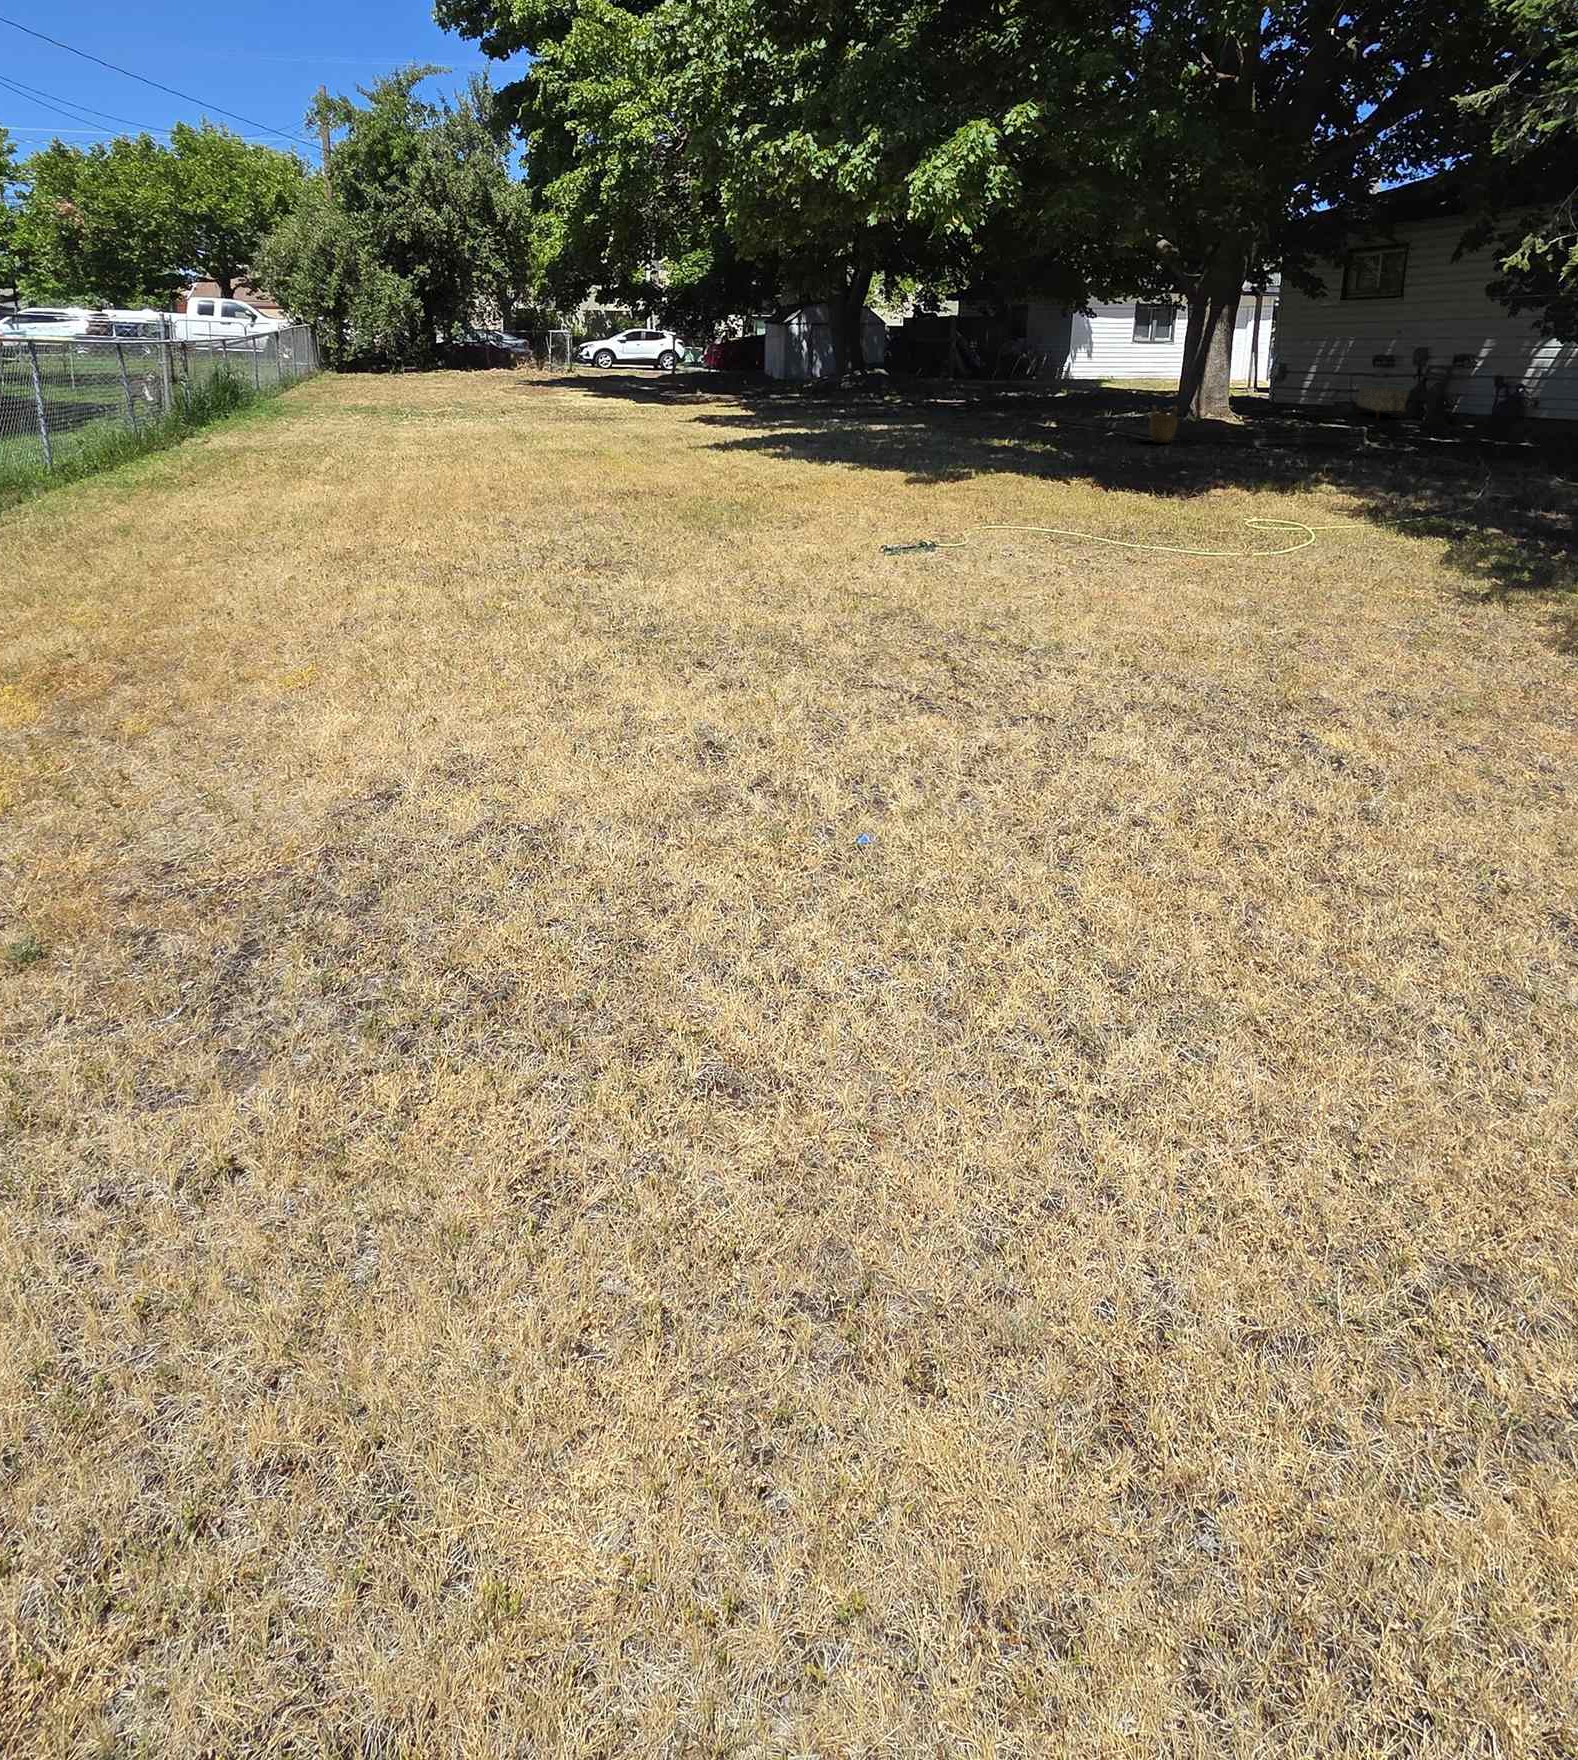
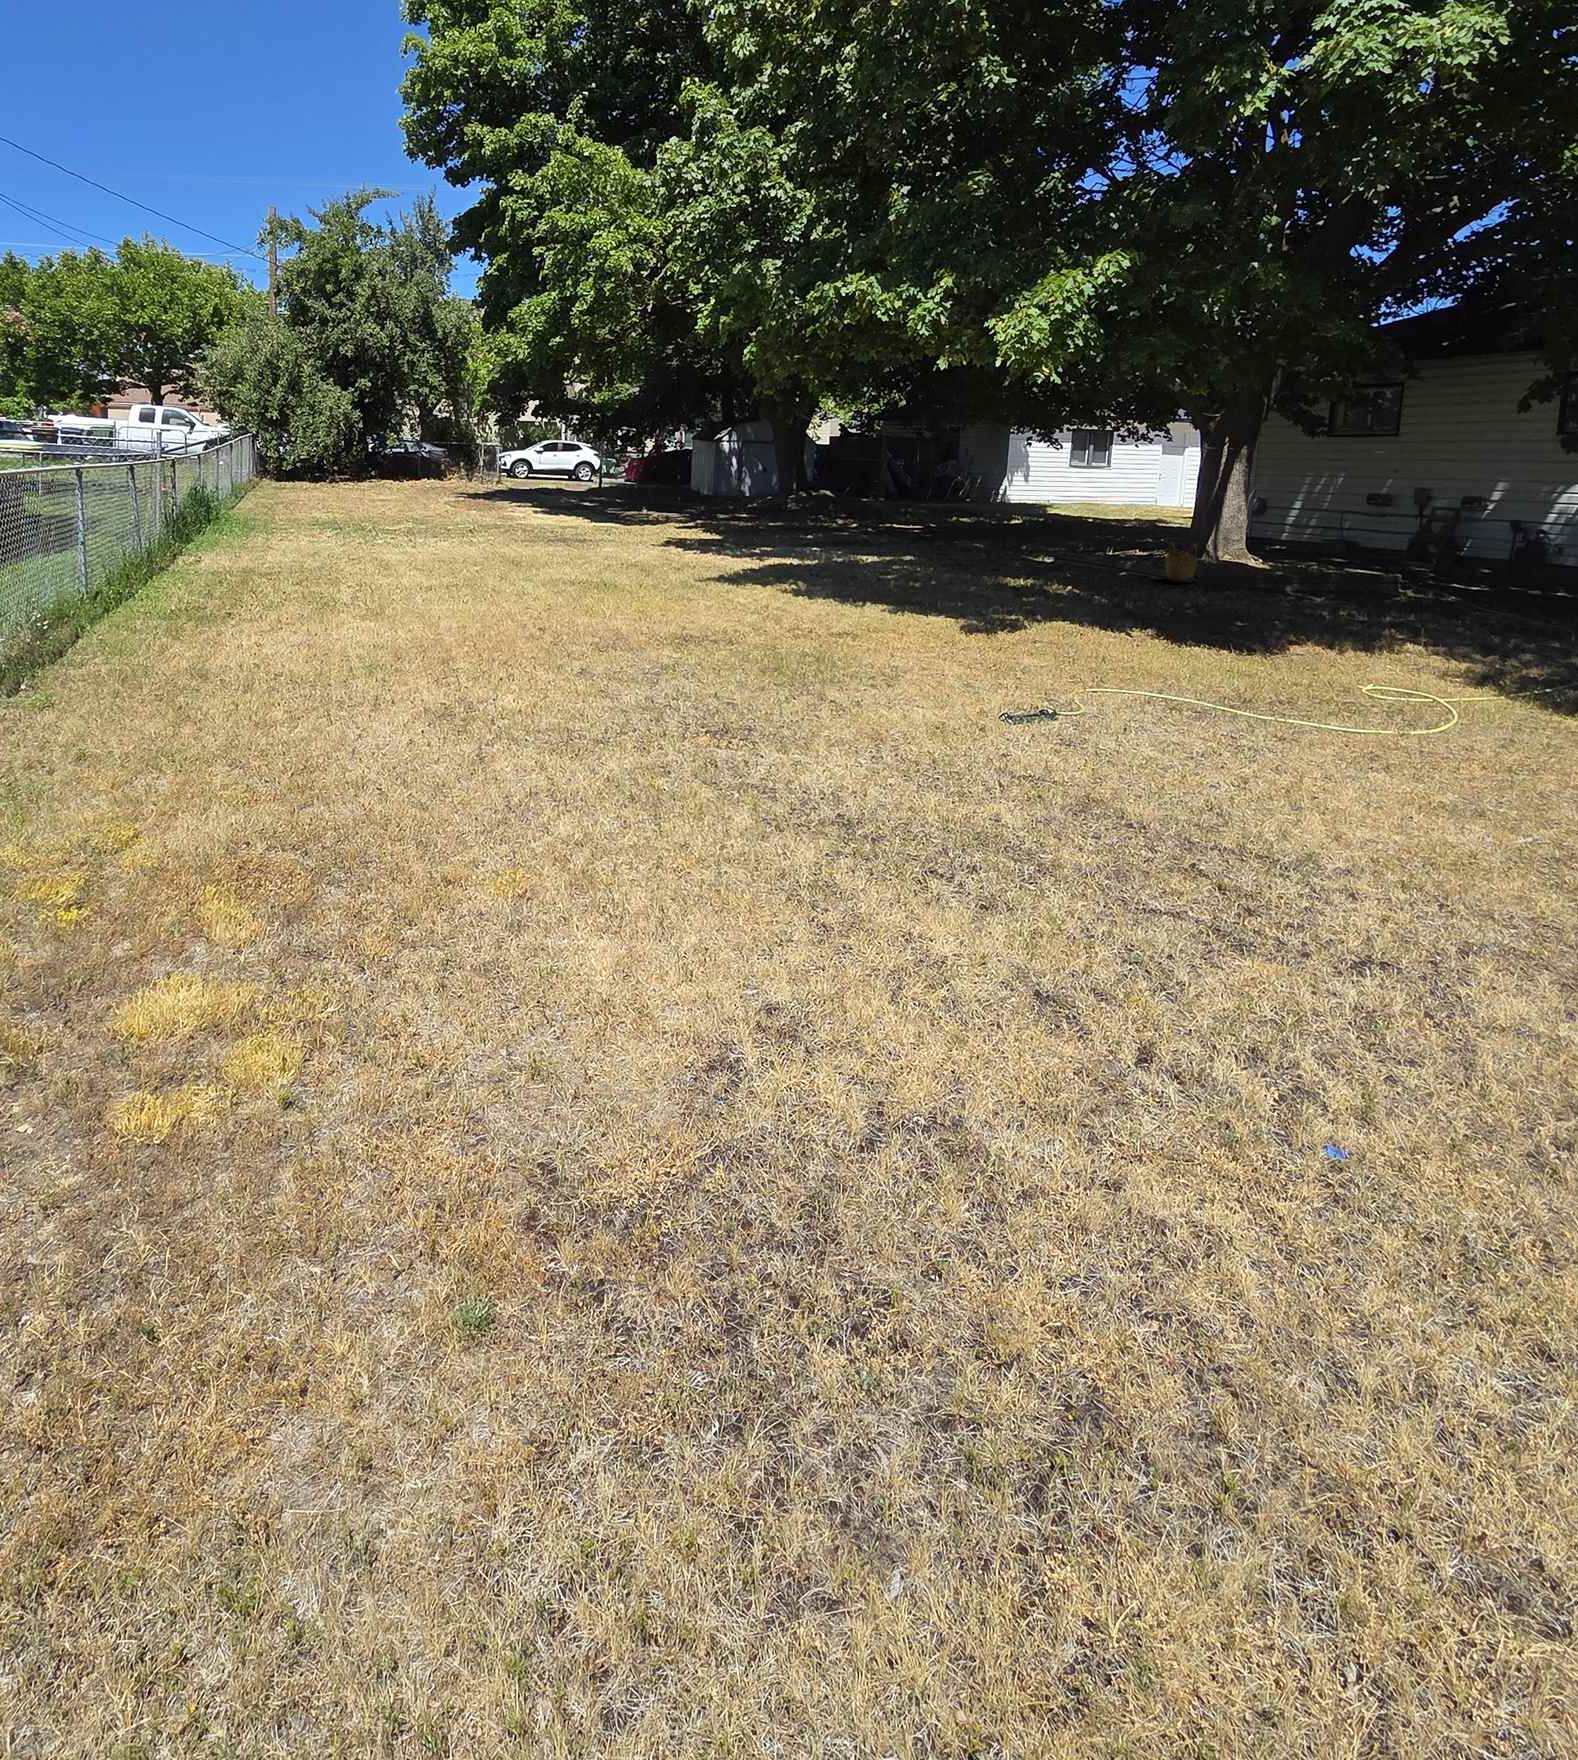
bench: present [1357,387,1409,419] -> none [1342,520,1405,556]

